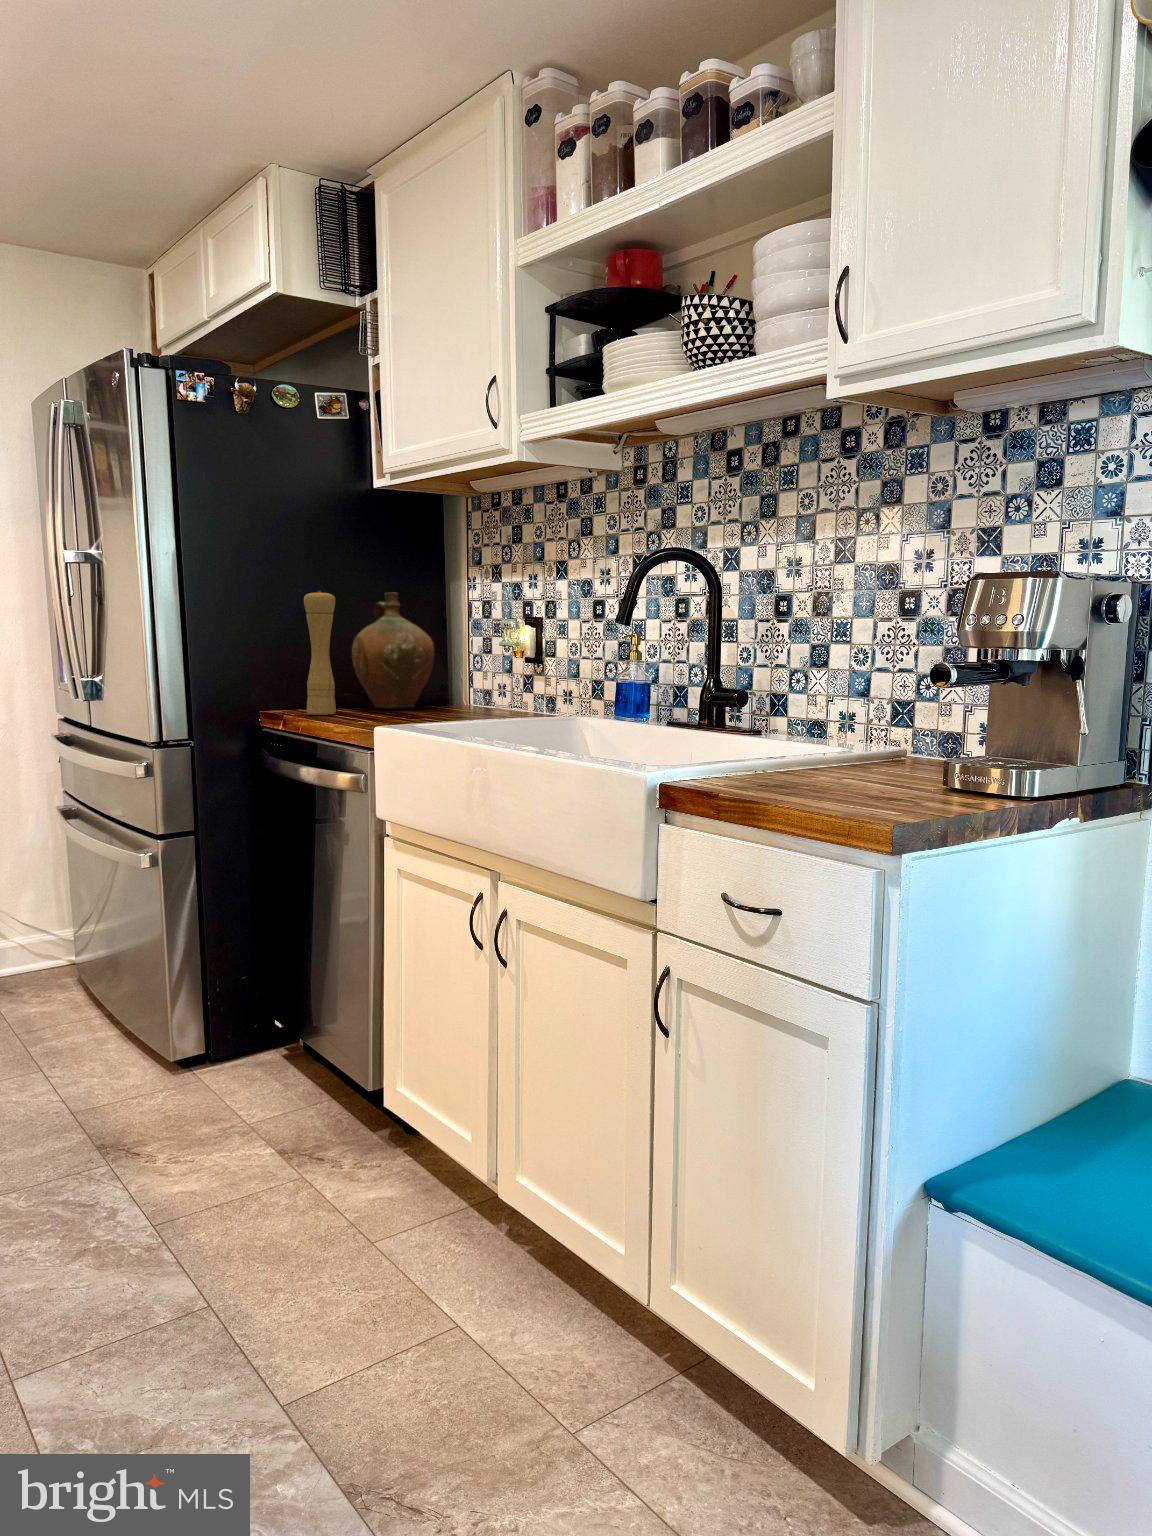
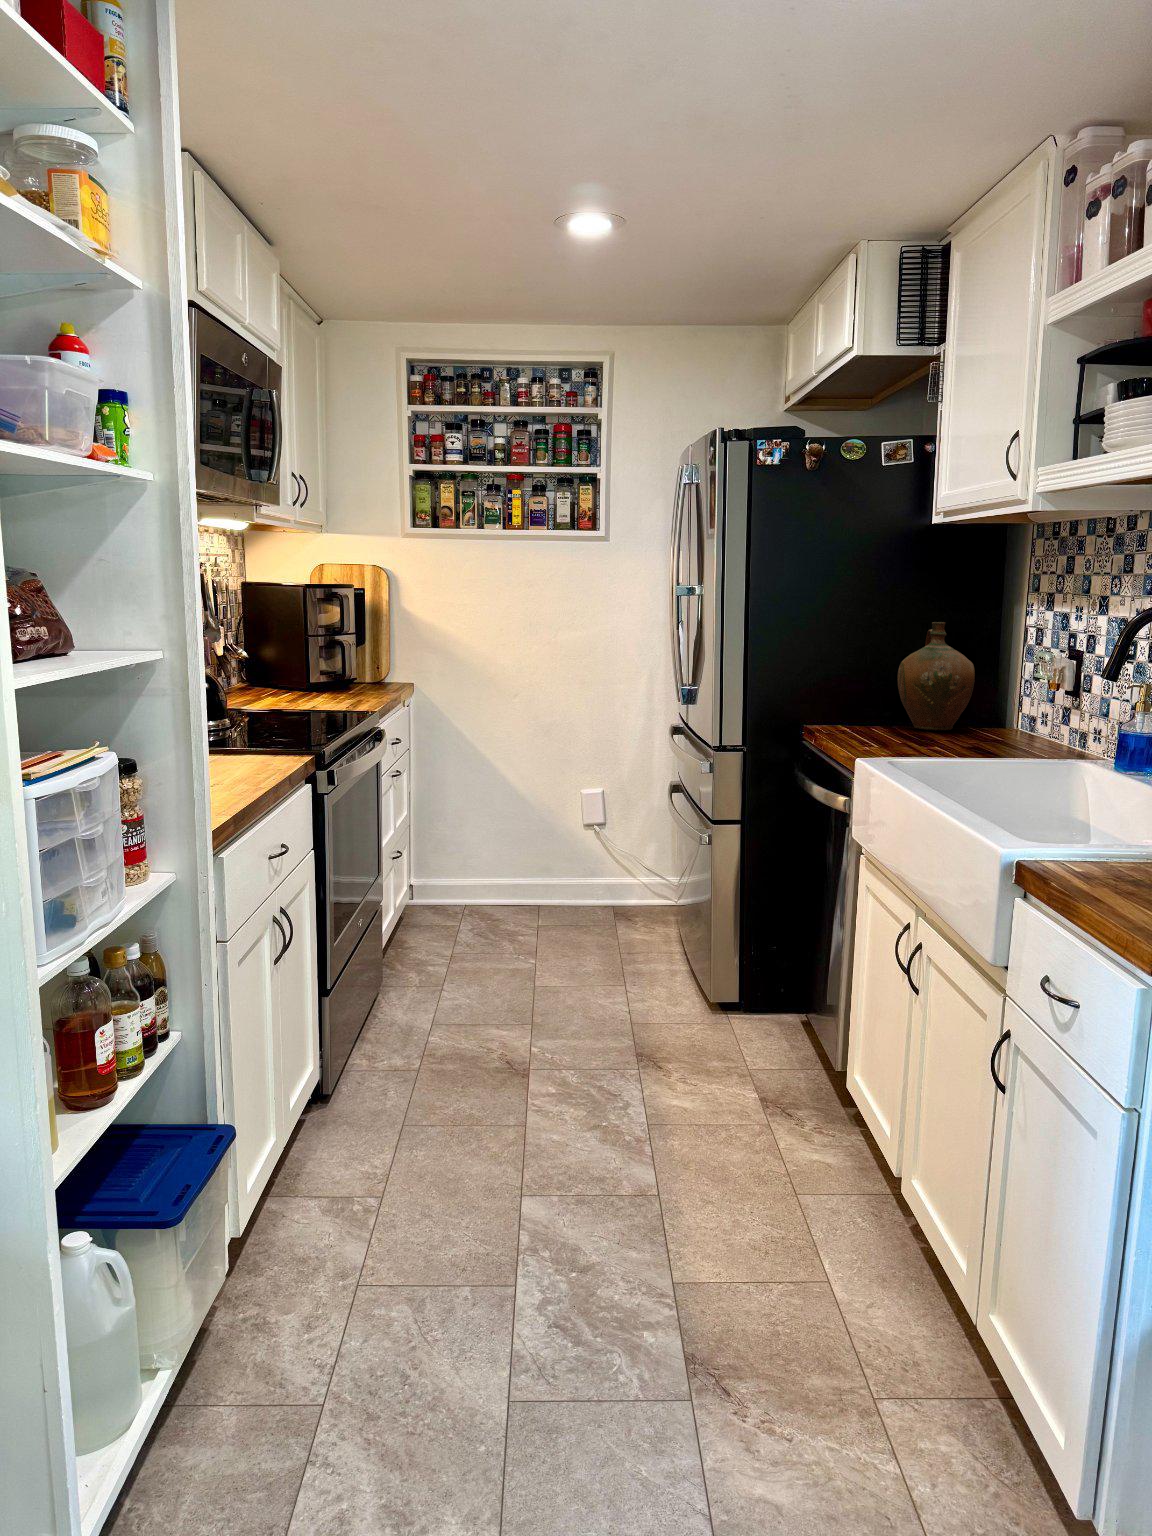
pepper mill: present [304,591,336,715] -> none [843,623,876,733]

